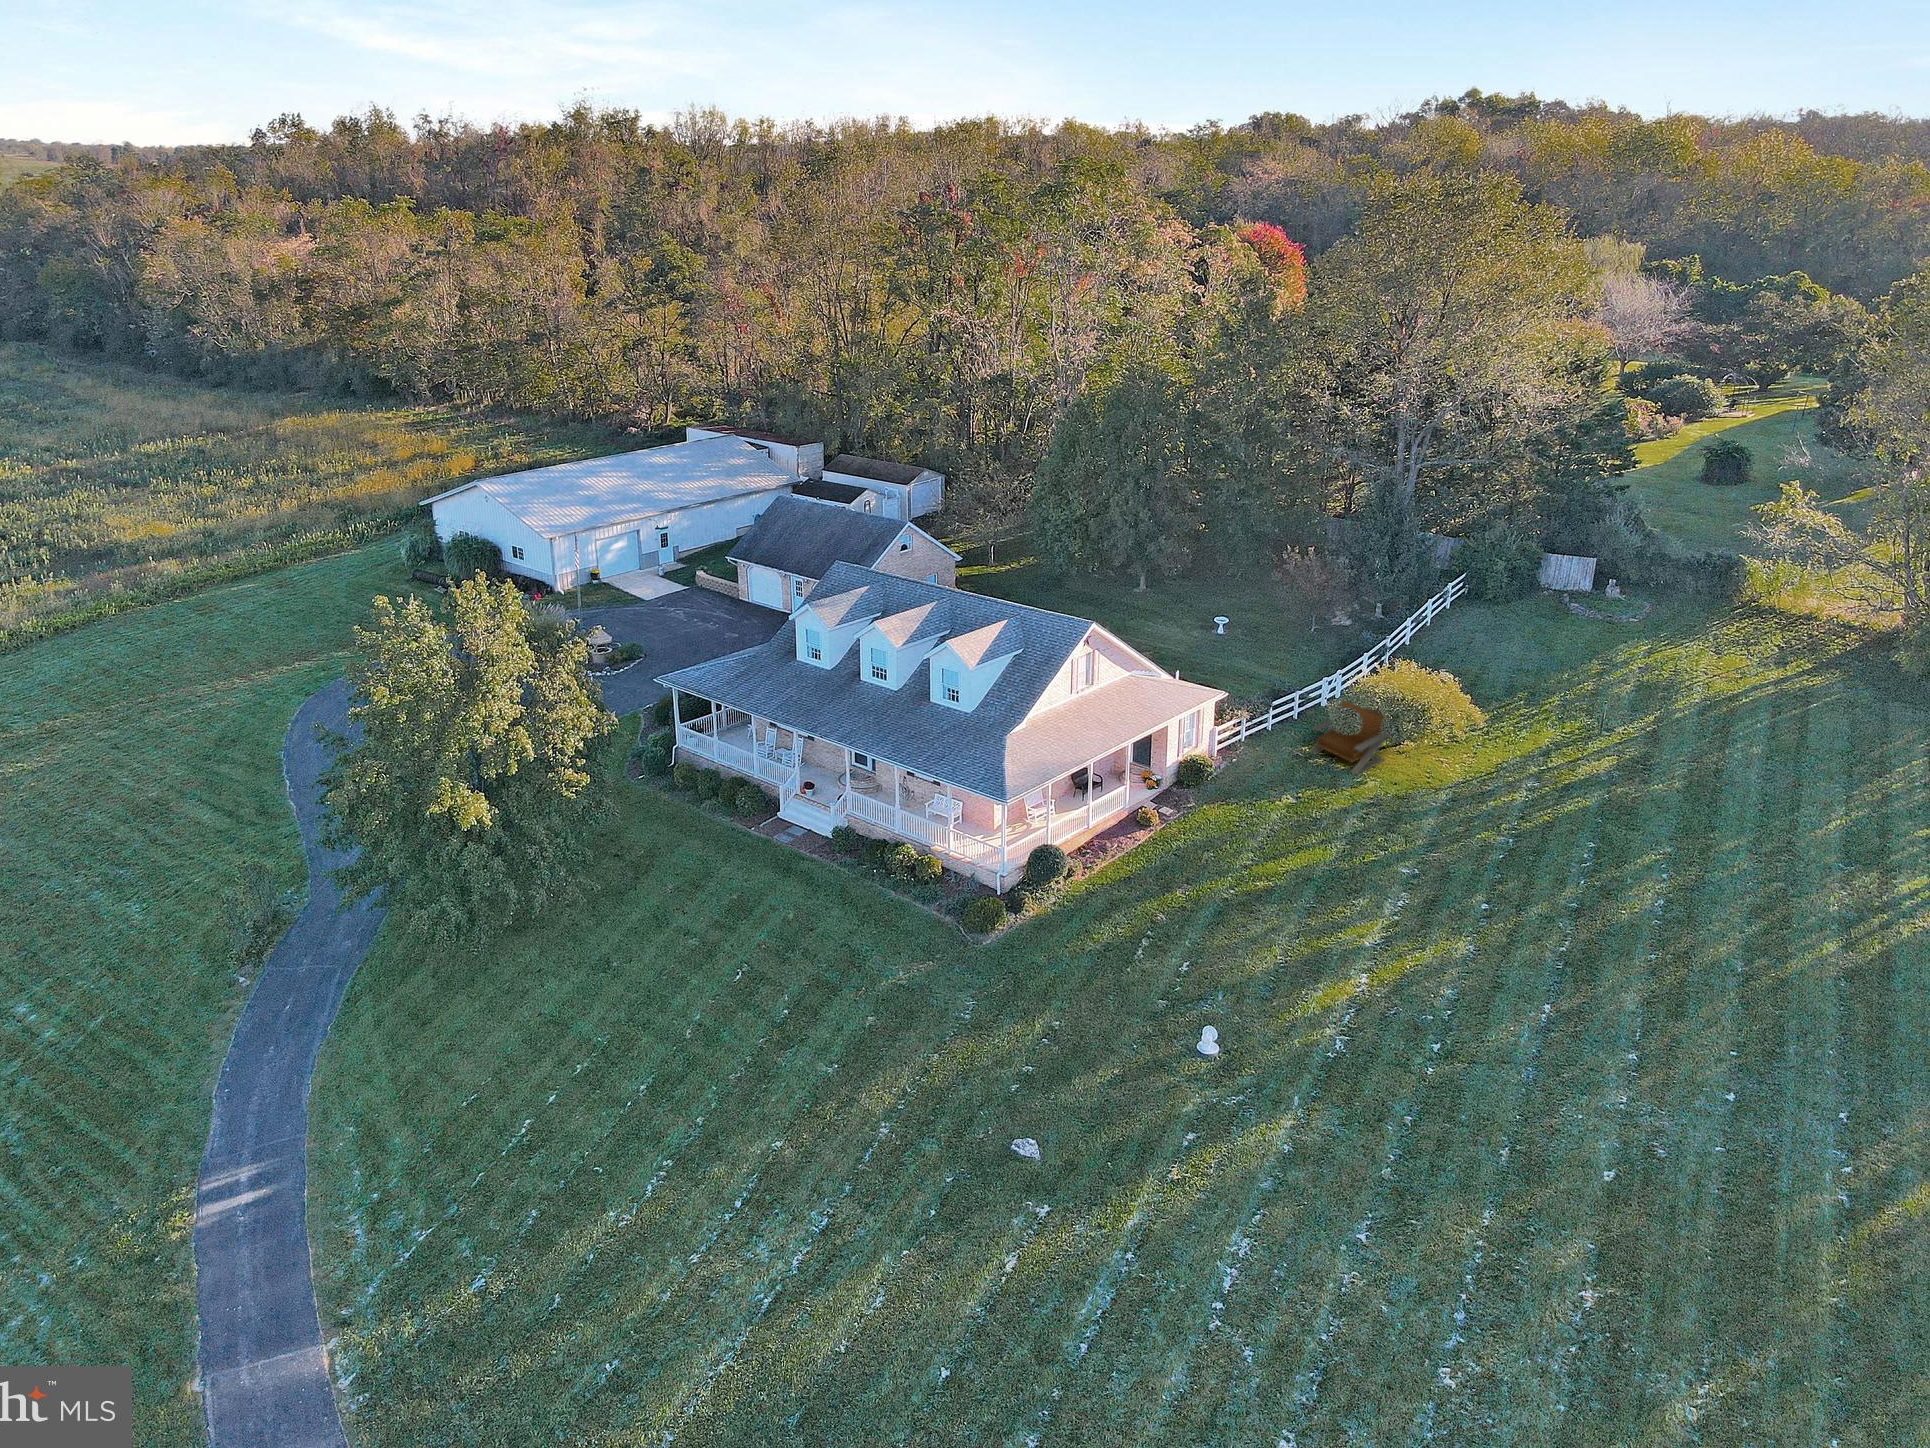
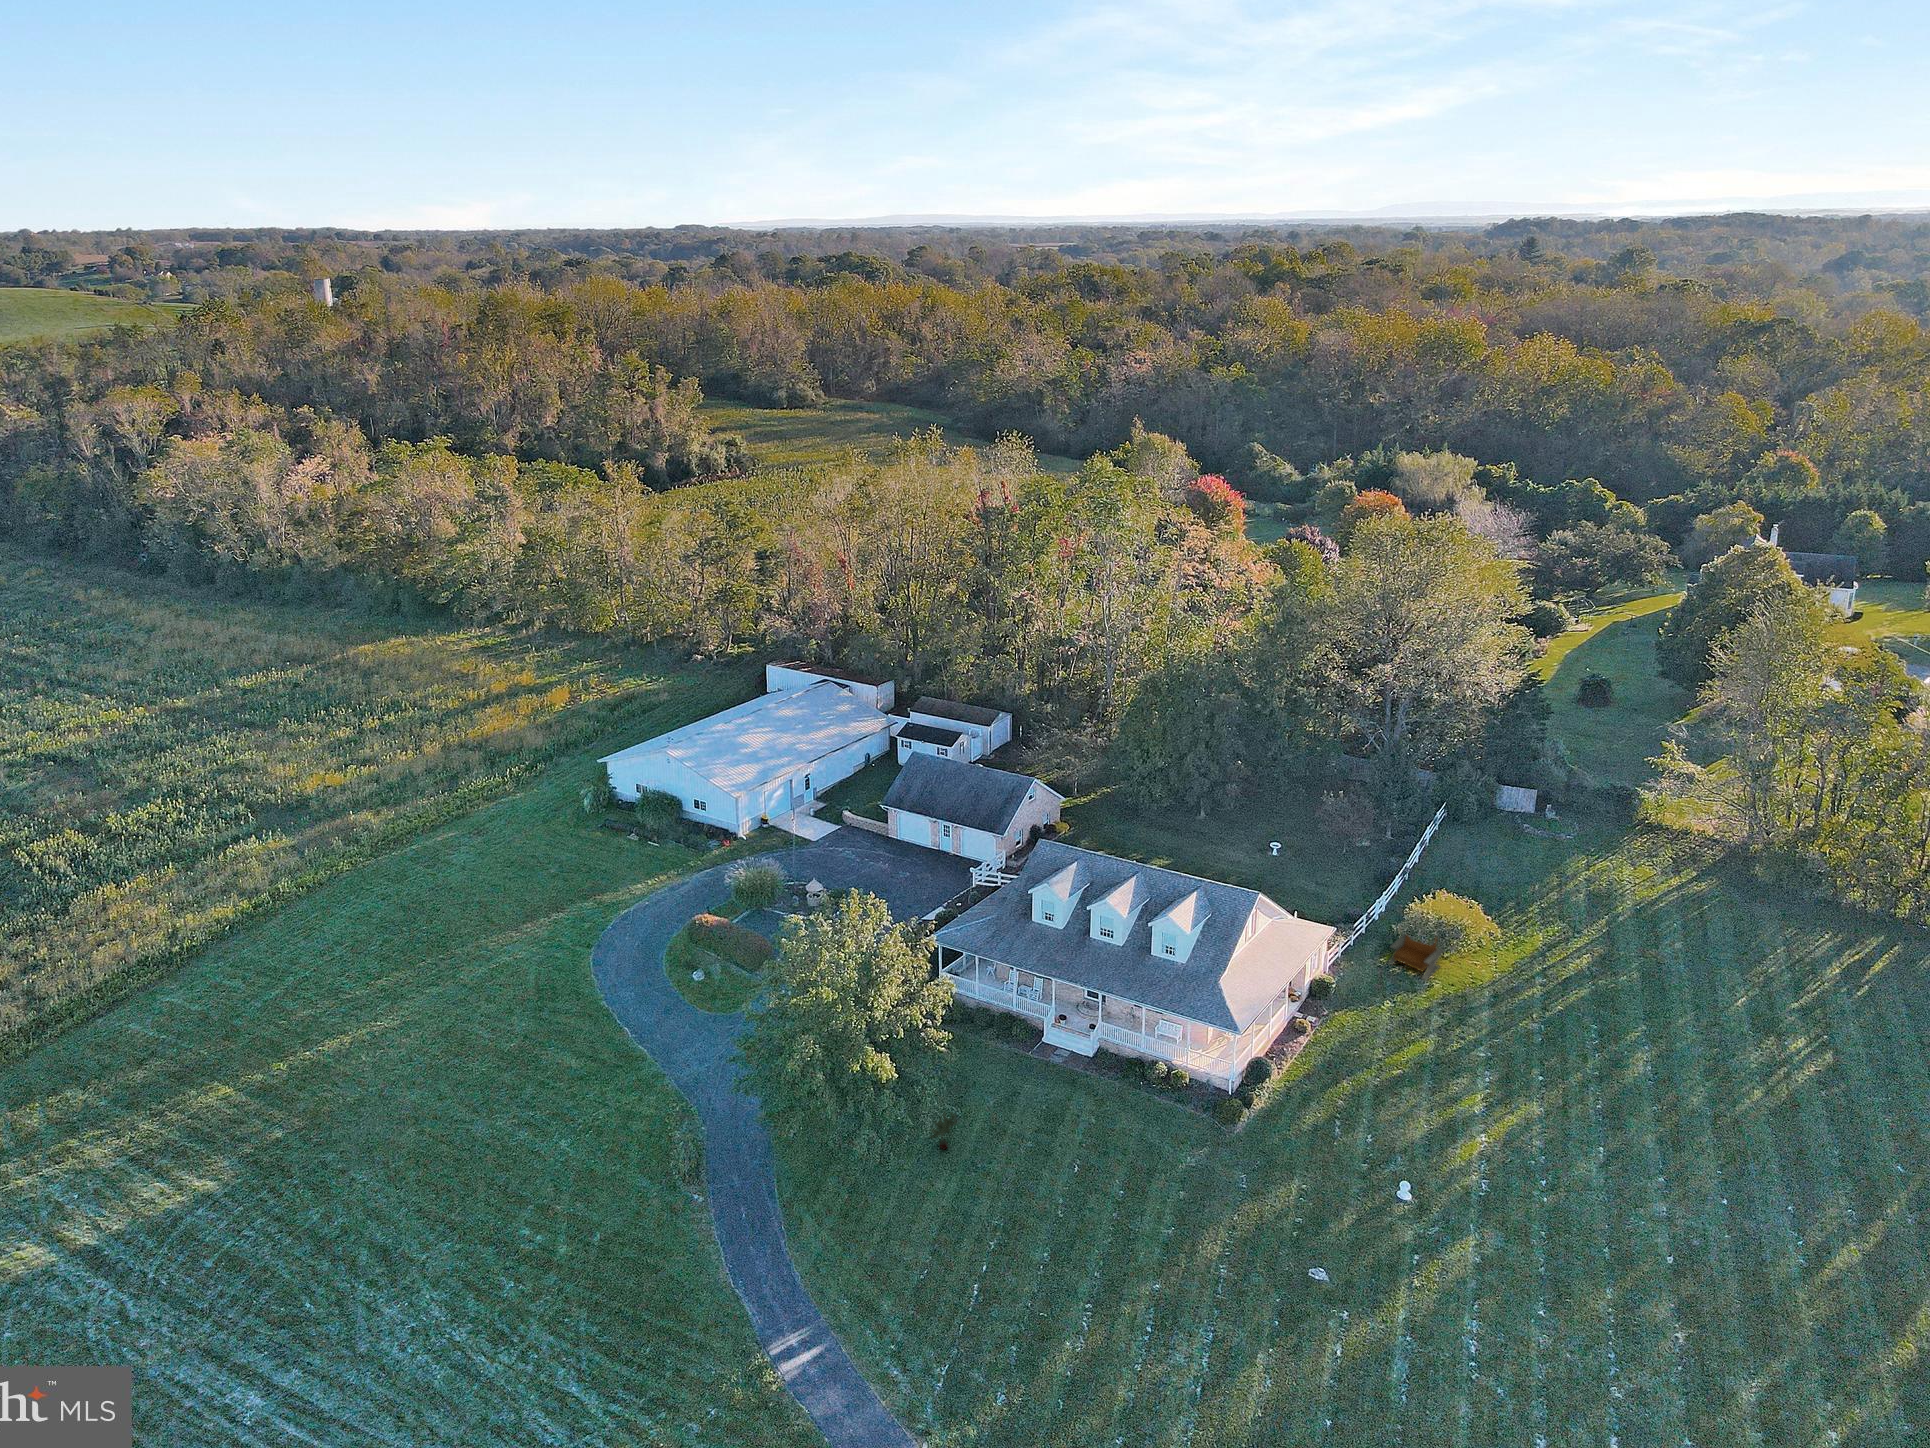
potted tree: none [551,886,597,940] -> present [930,1113,957,1149]

